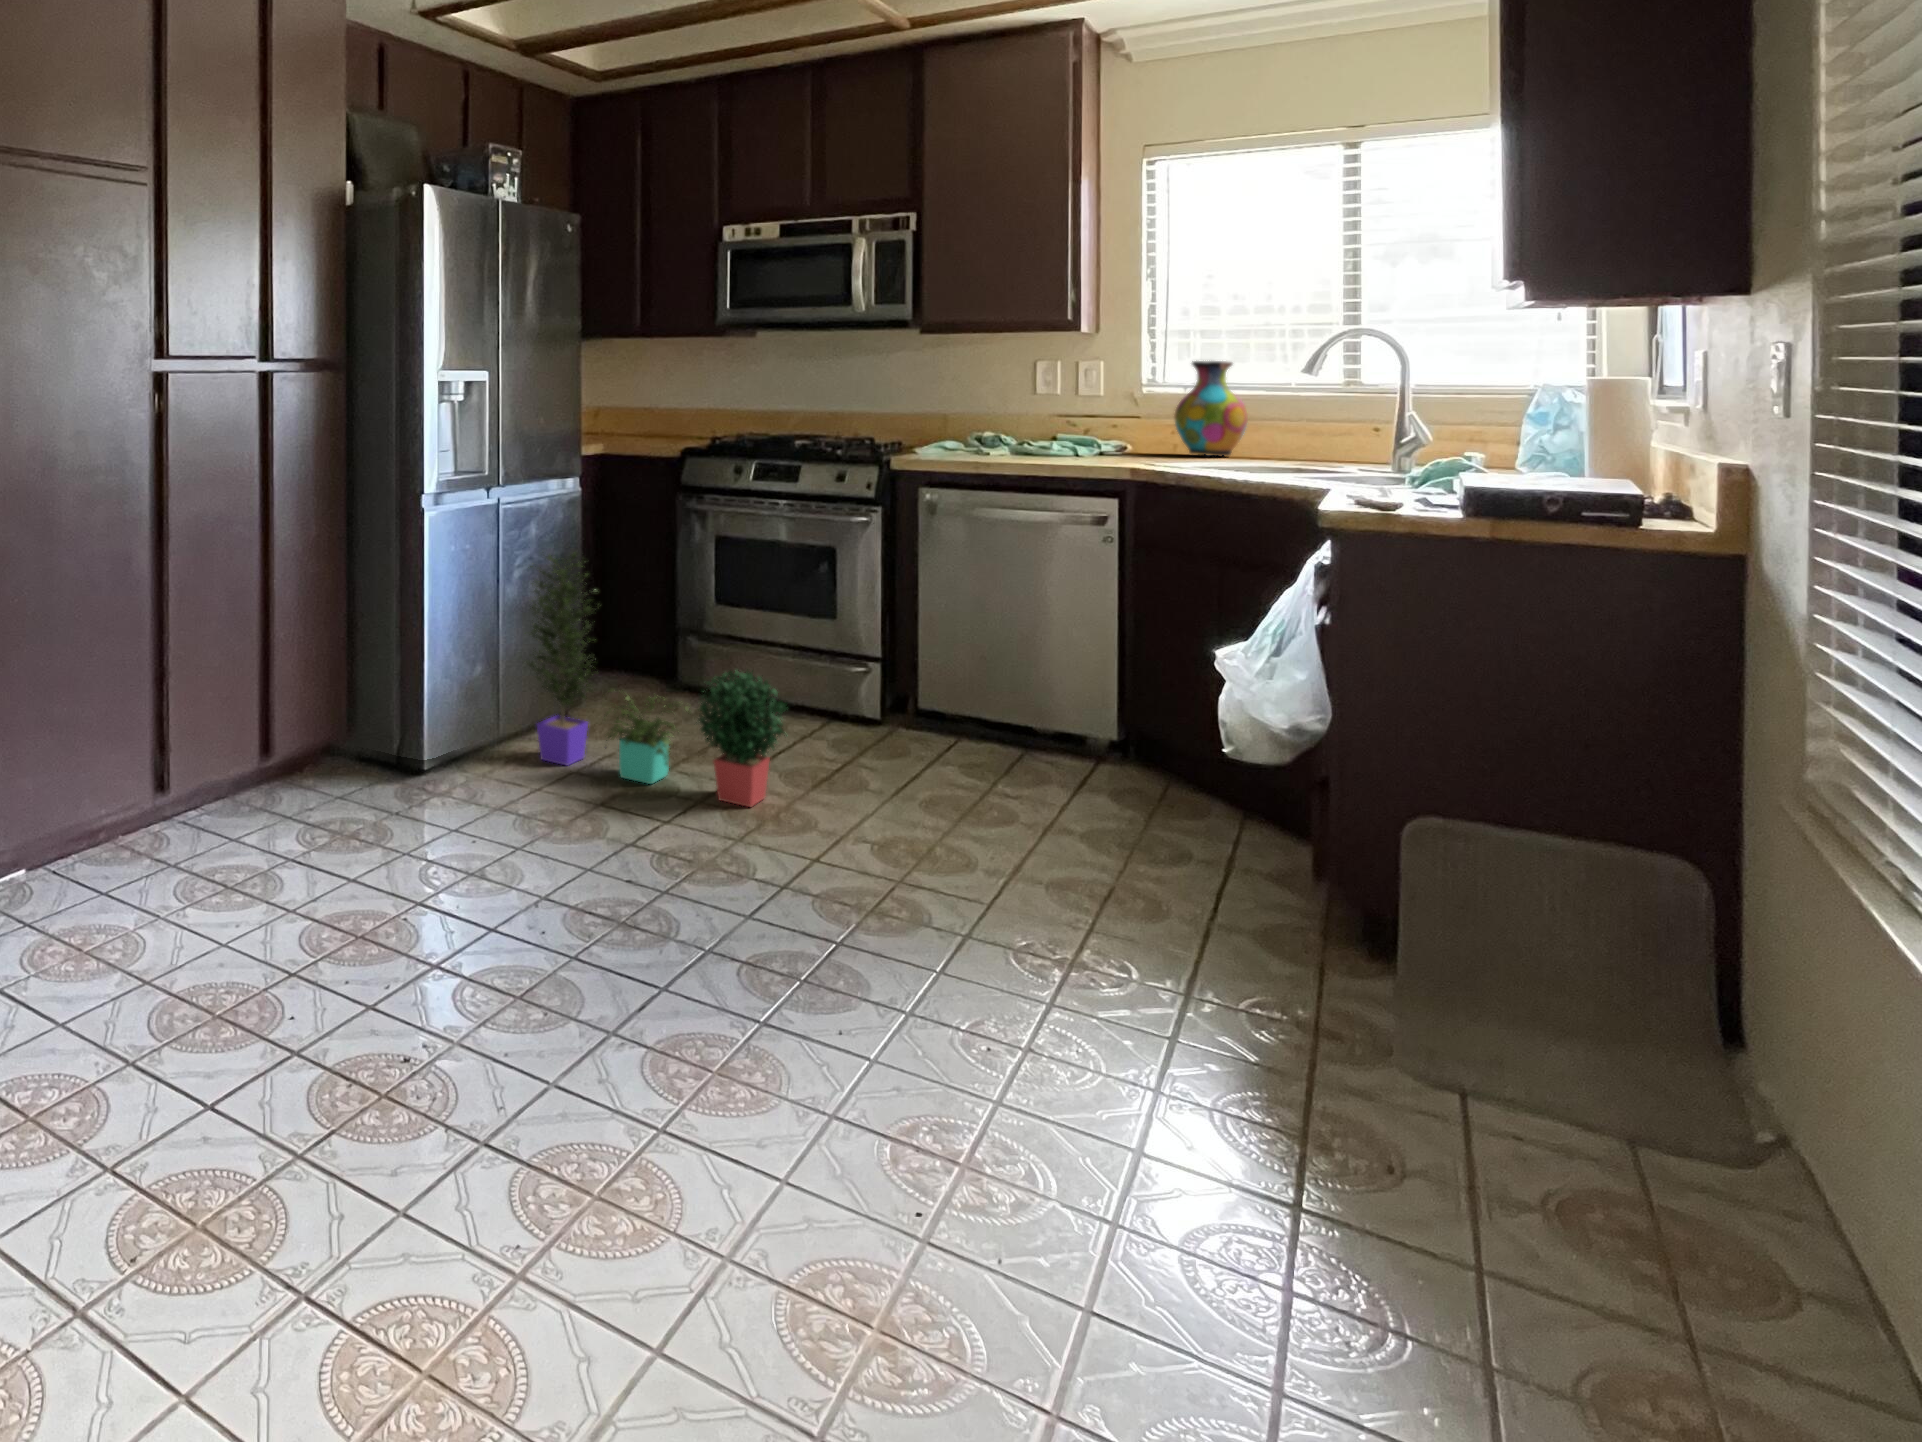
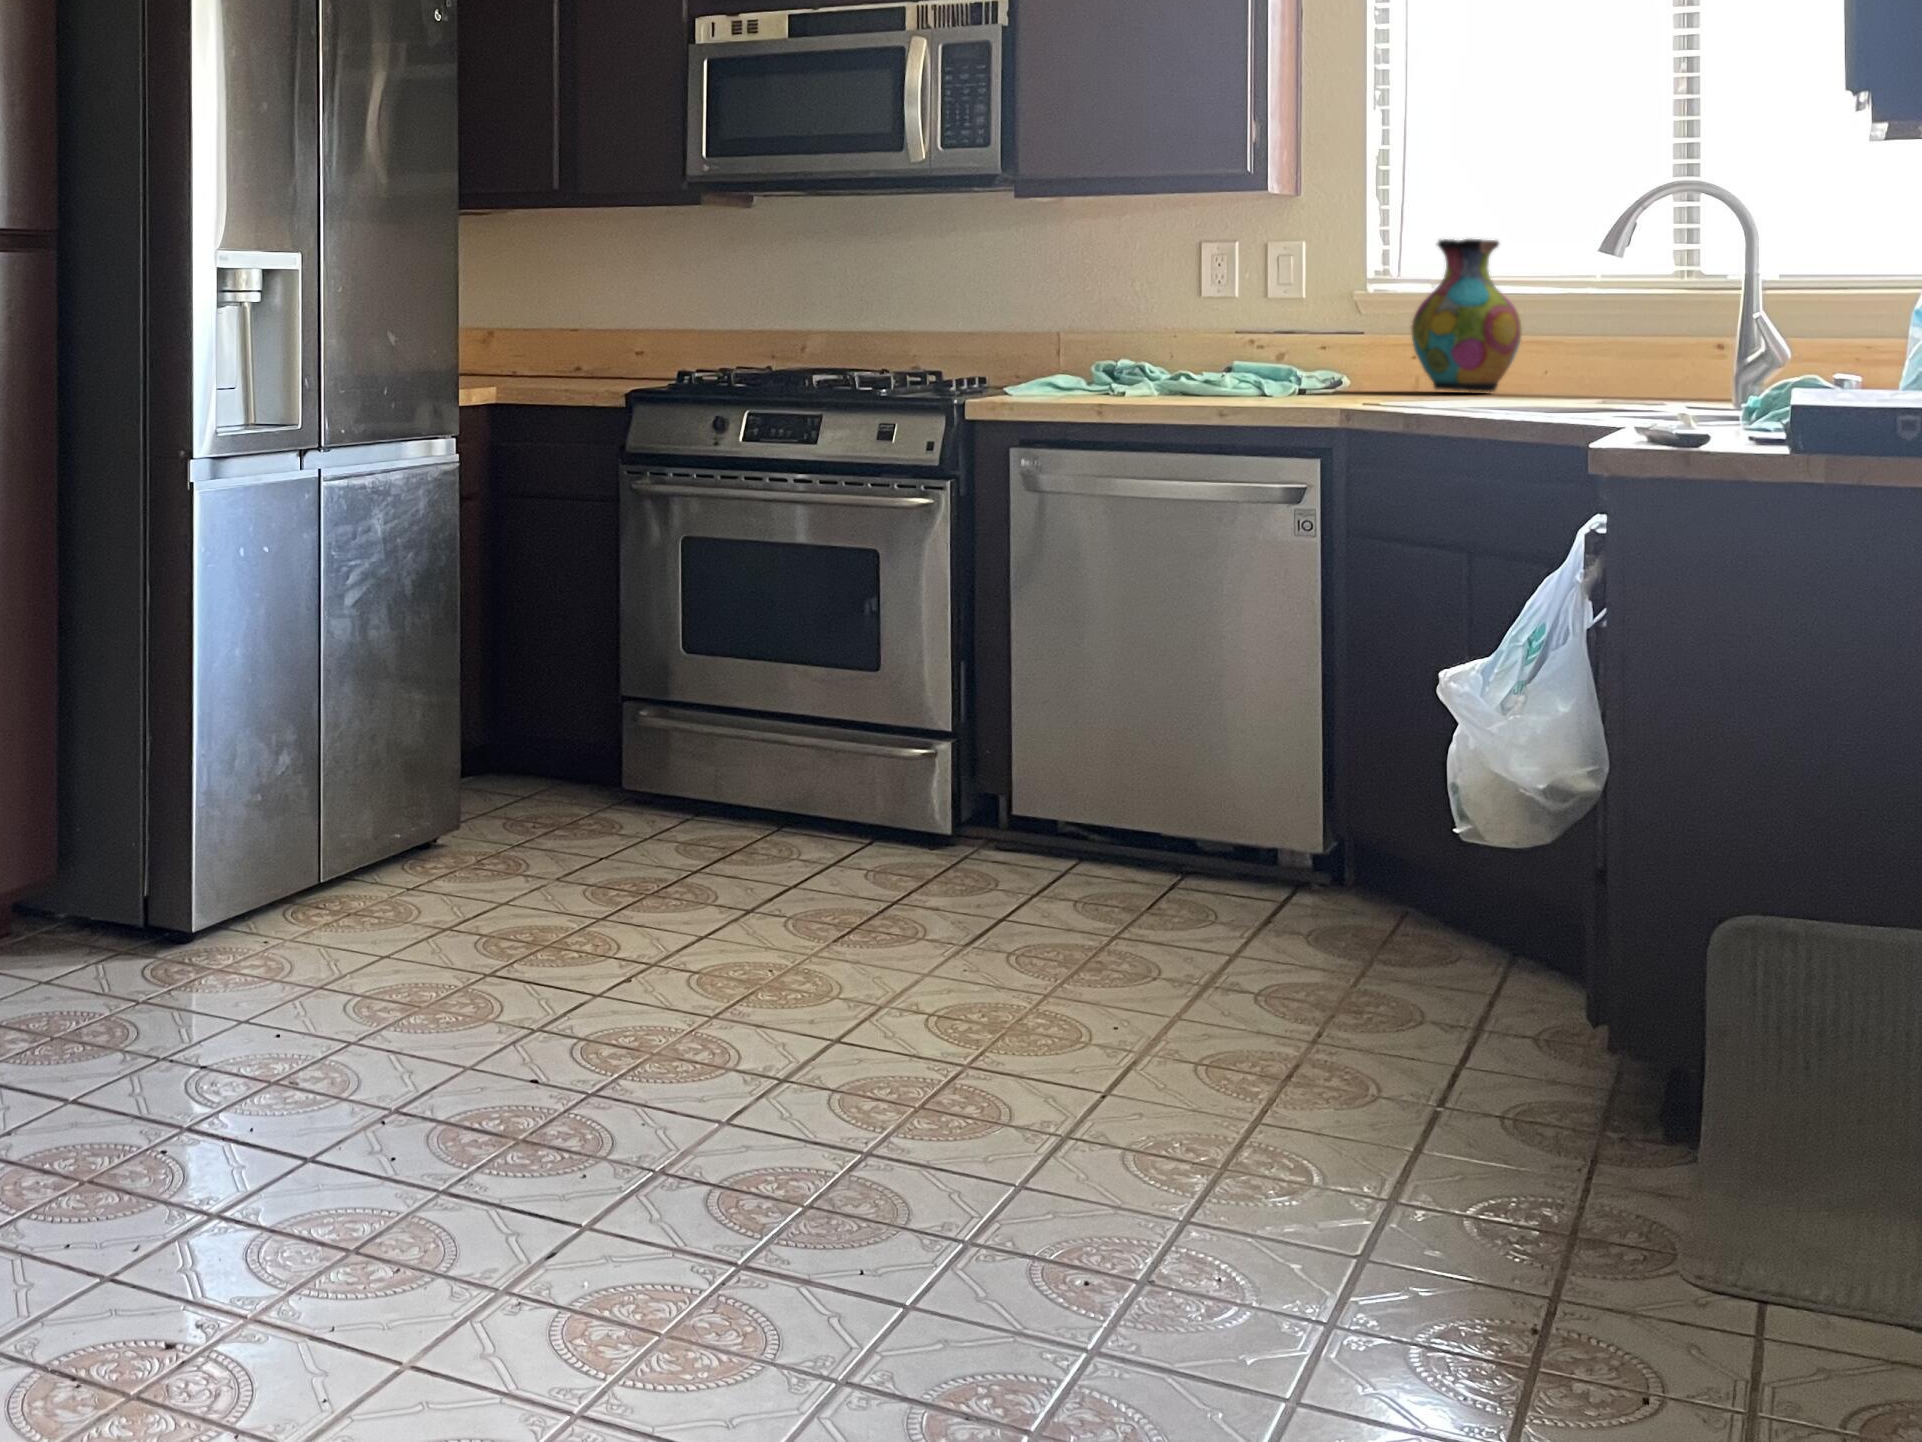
potted plant: present [525,552,787,807] -> none [361,557,797,968]

